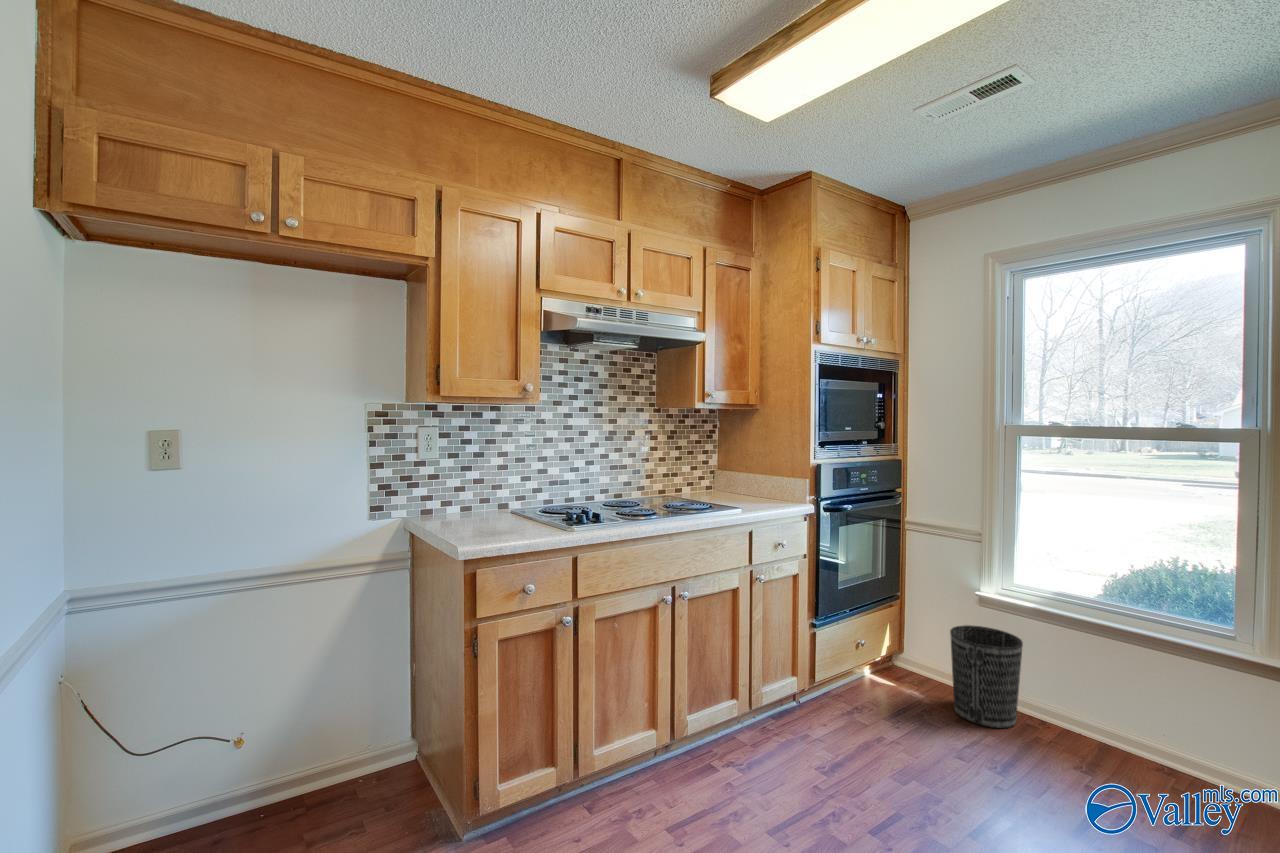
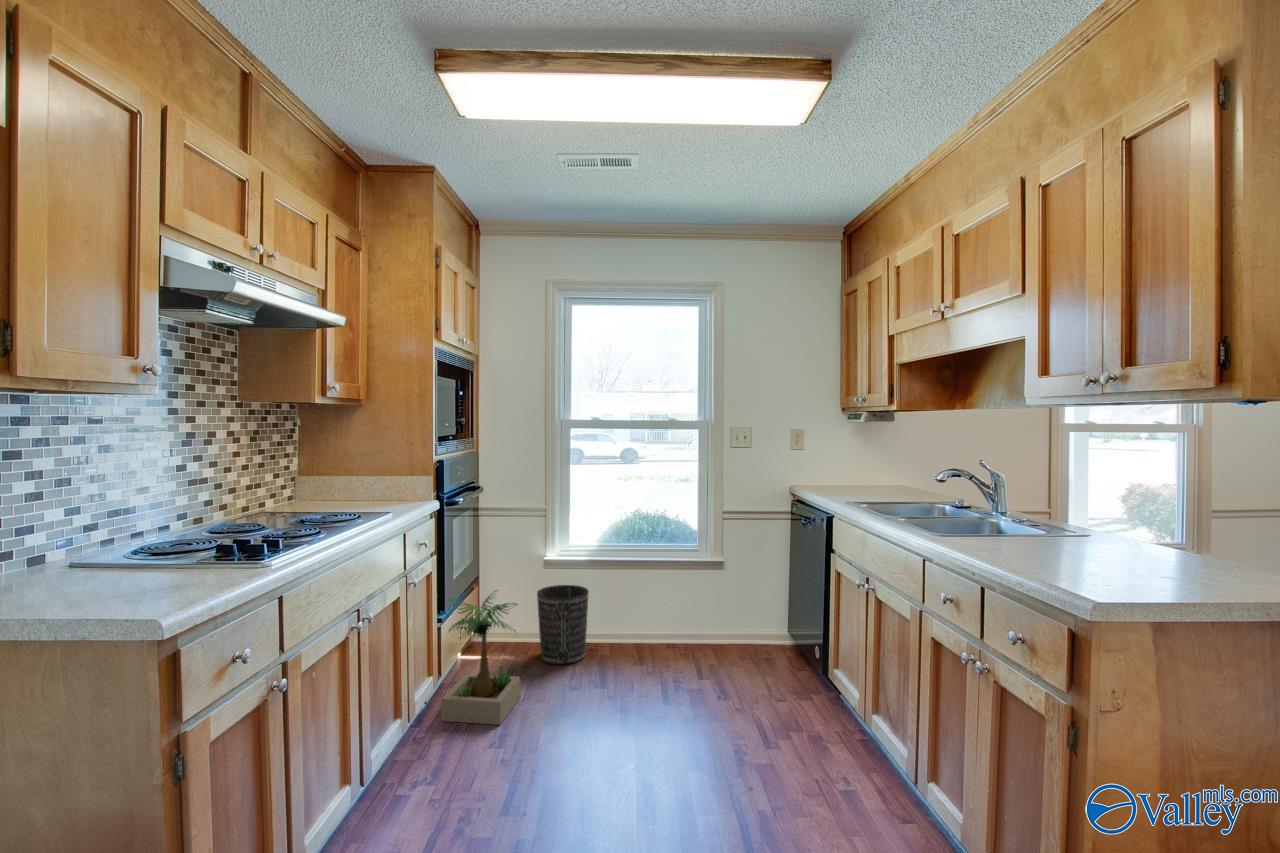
potted plant: none [800,603,893,752] -> present [441,590,520,725]

